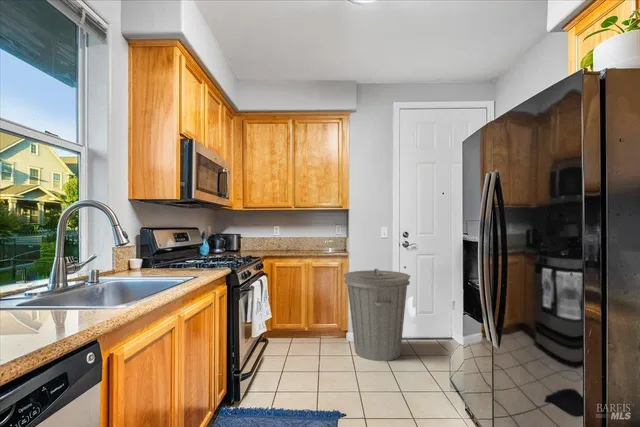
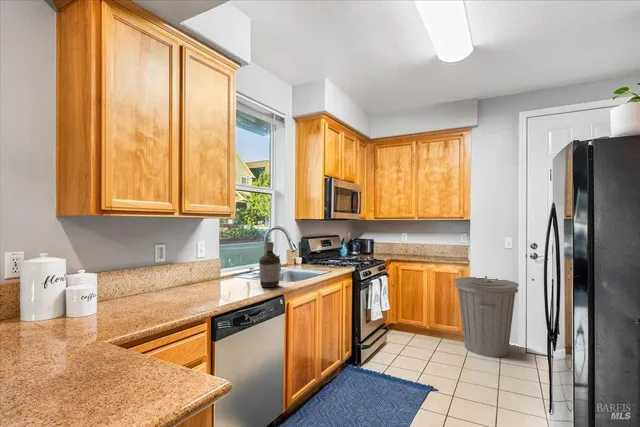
bottle: none [38,222,95,322] -> present [259,242,280,287]

